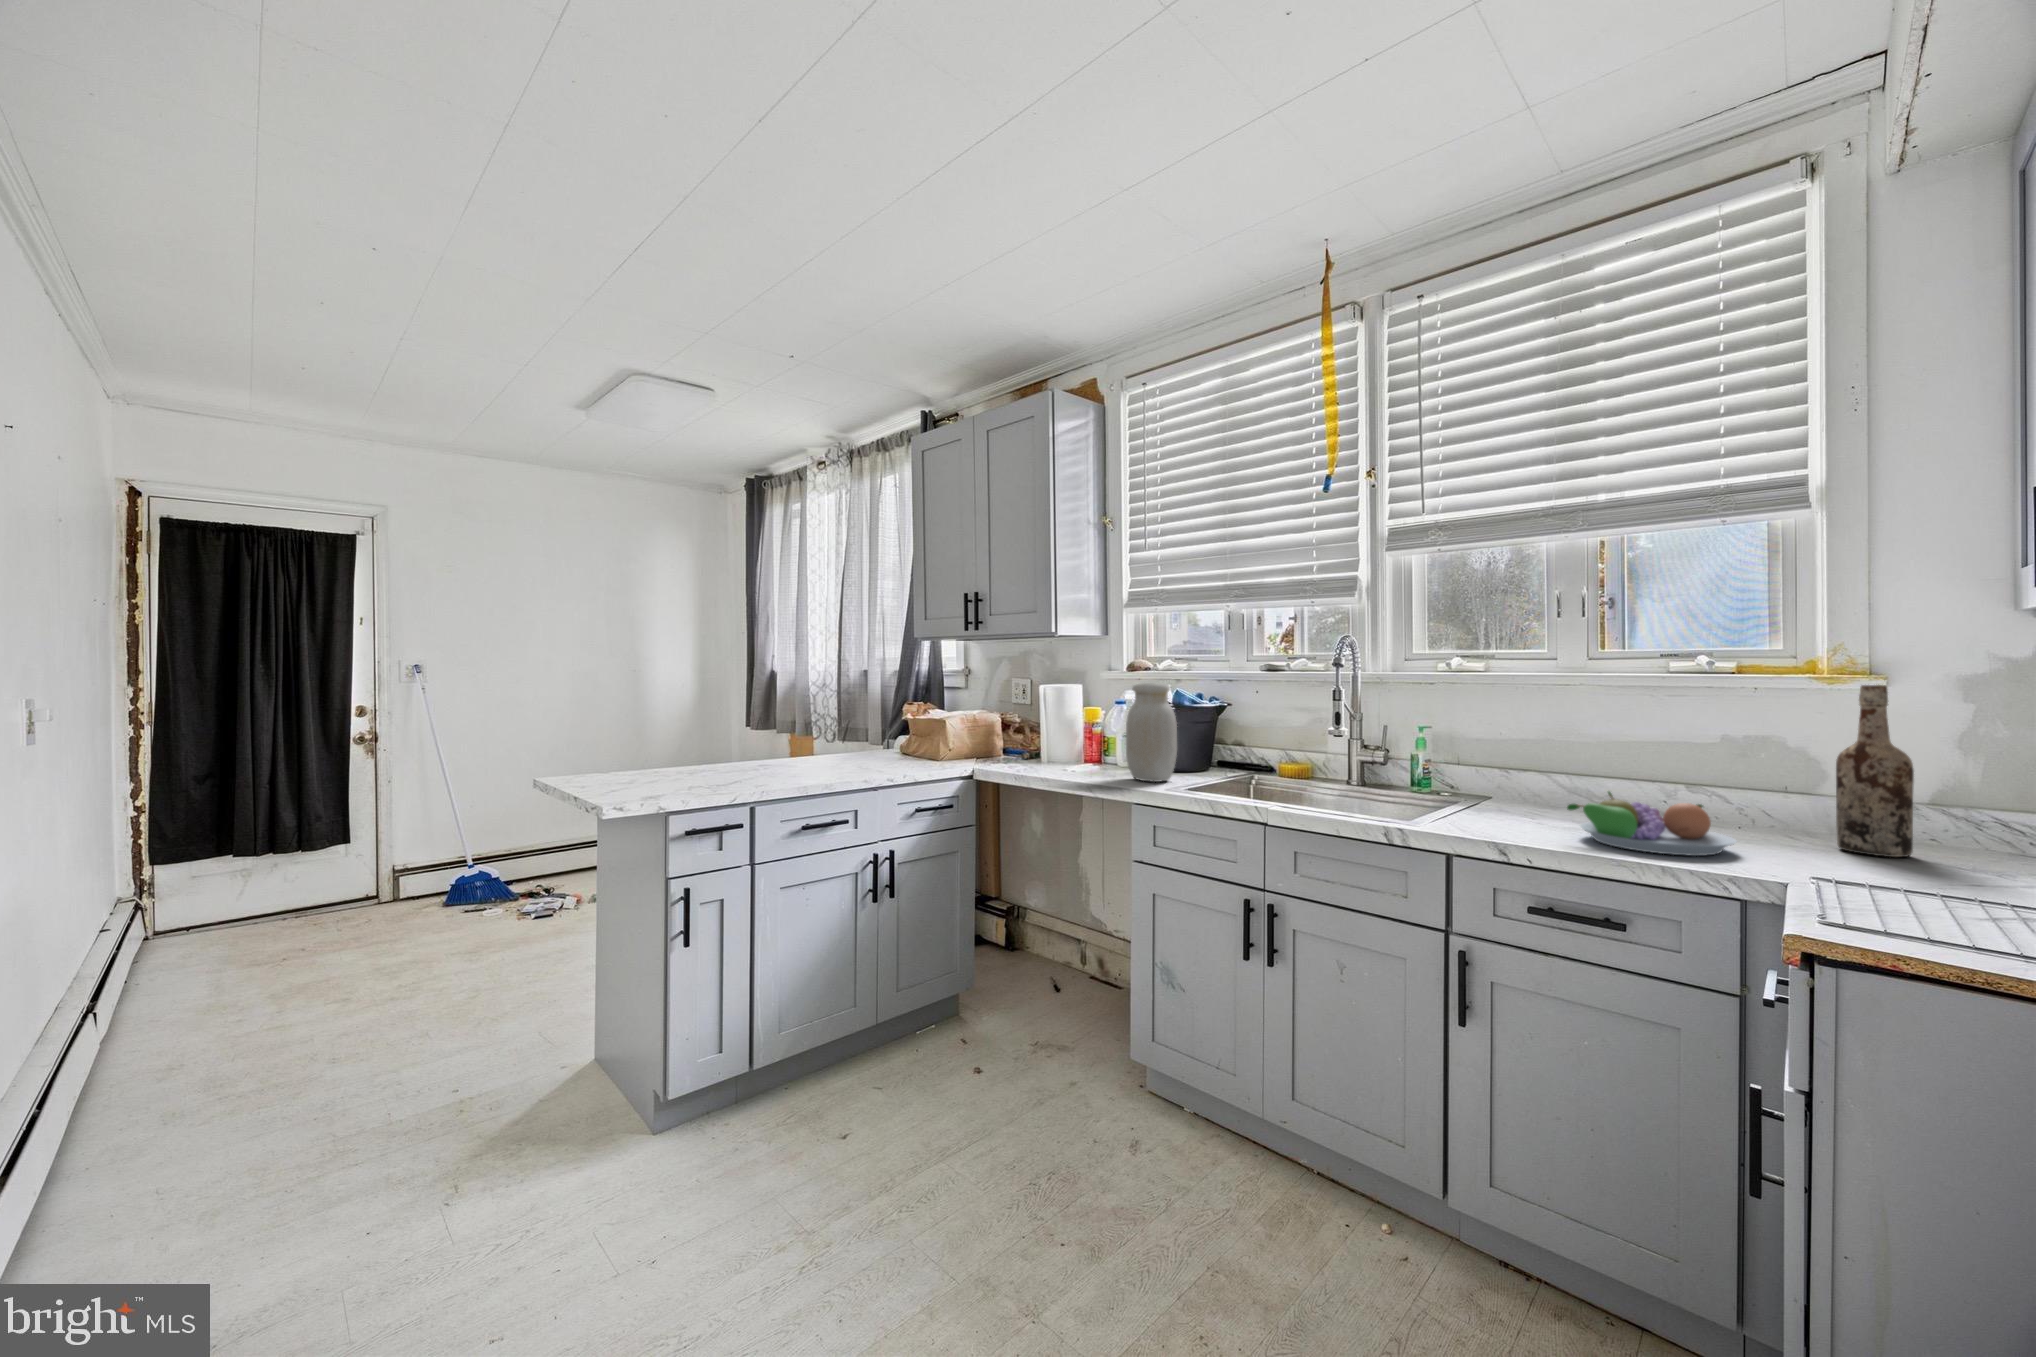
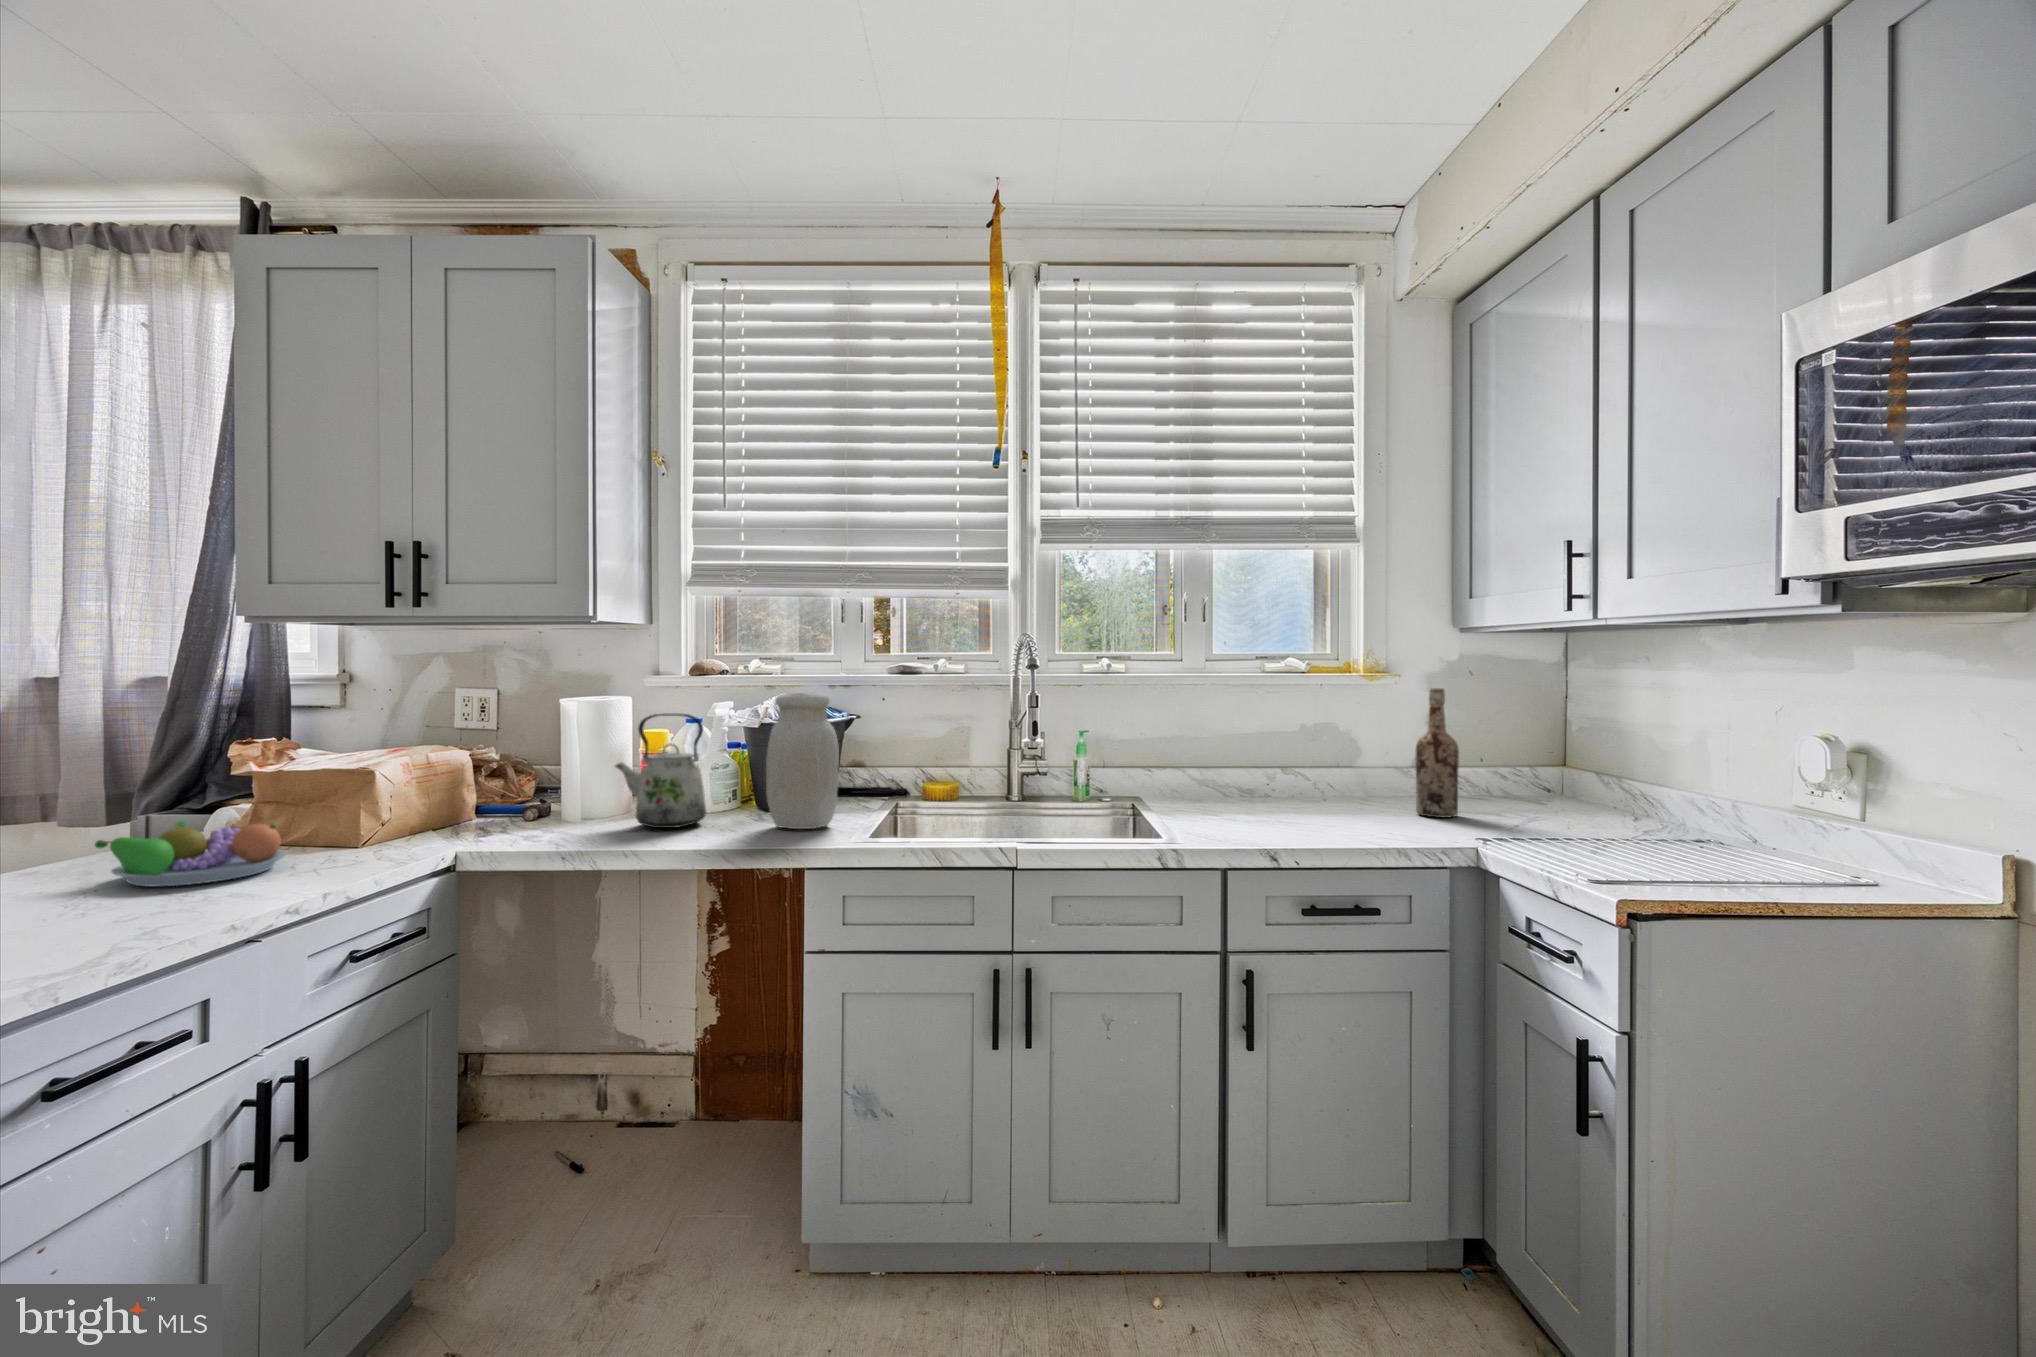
kettle: none [1053,696,1103,772] -> present [615,713,706,828]
fruit bowl: present [1567,792,1737,856] -> present [95,819,287,887]

